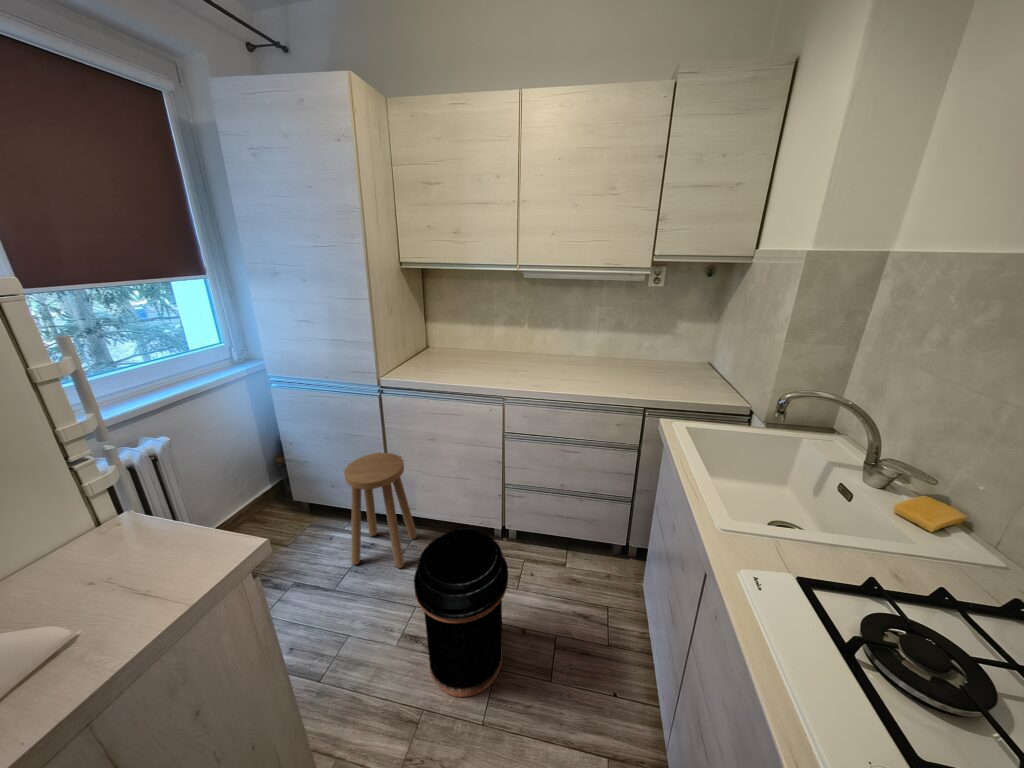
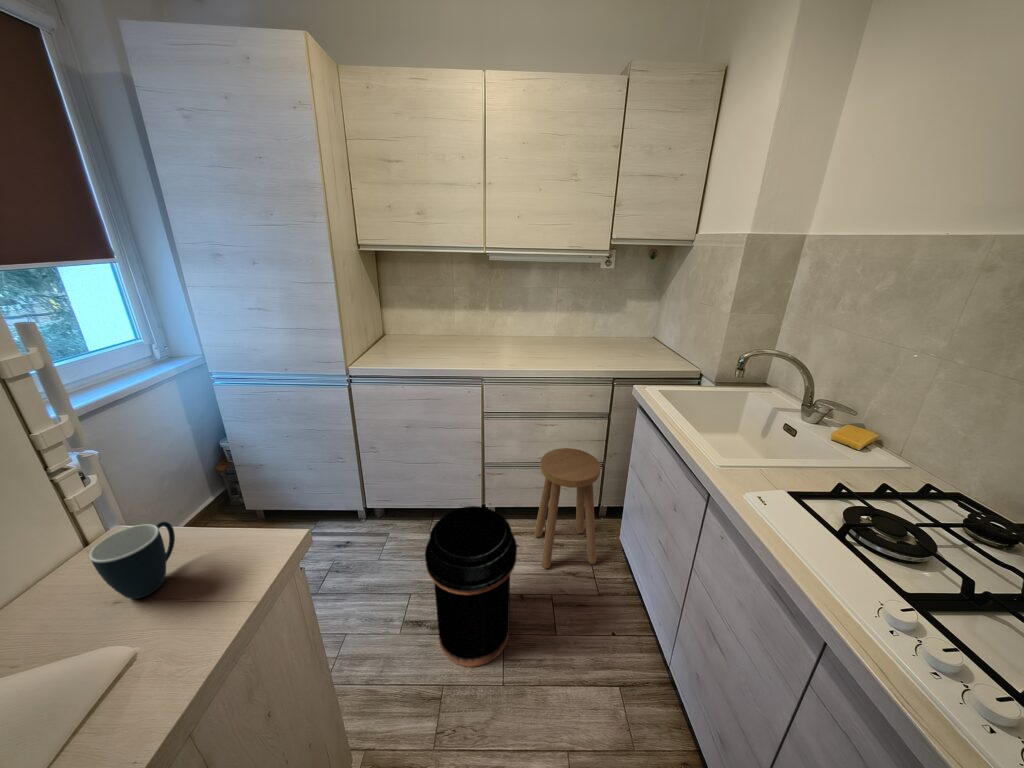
stool: present [344,453,417,568] -> present [534,448,600,568]
mug: none [67,517,150,582] -> present [90,522,175,599]

